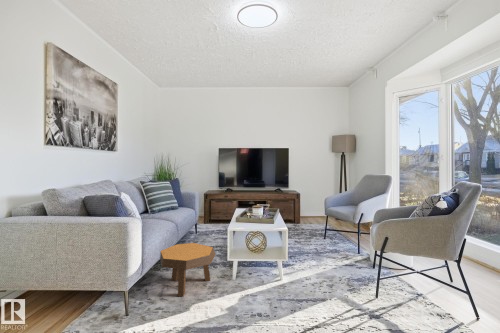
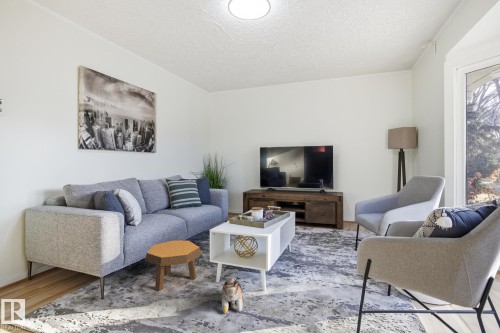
plush toy: none [254,268,284,303] -> present [222,278,243,313]

